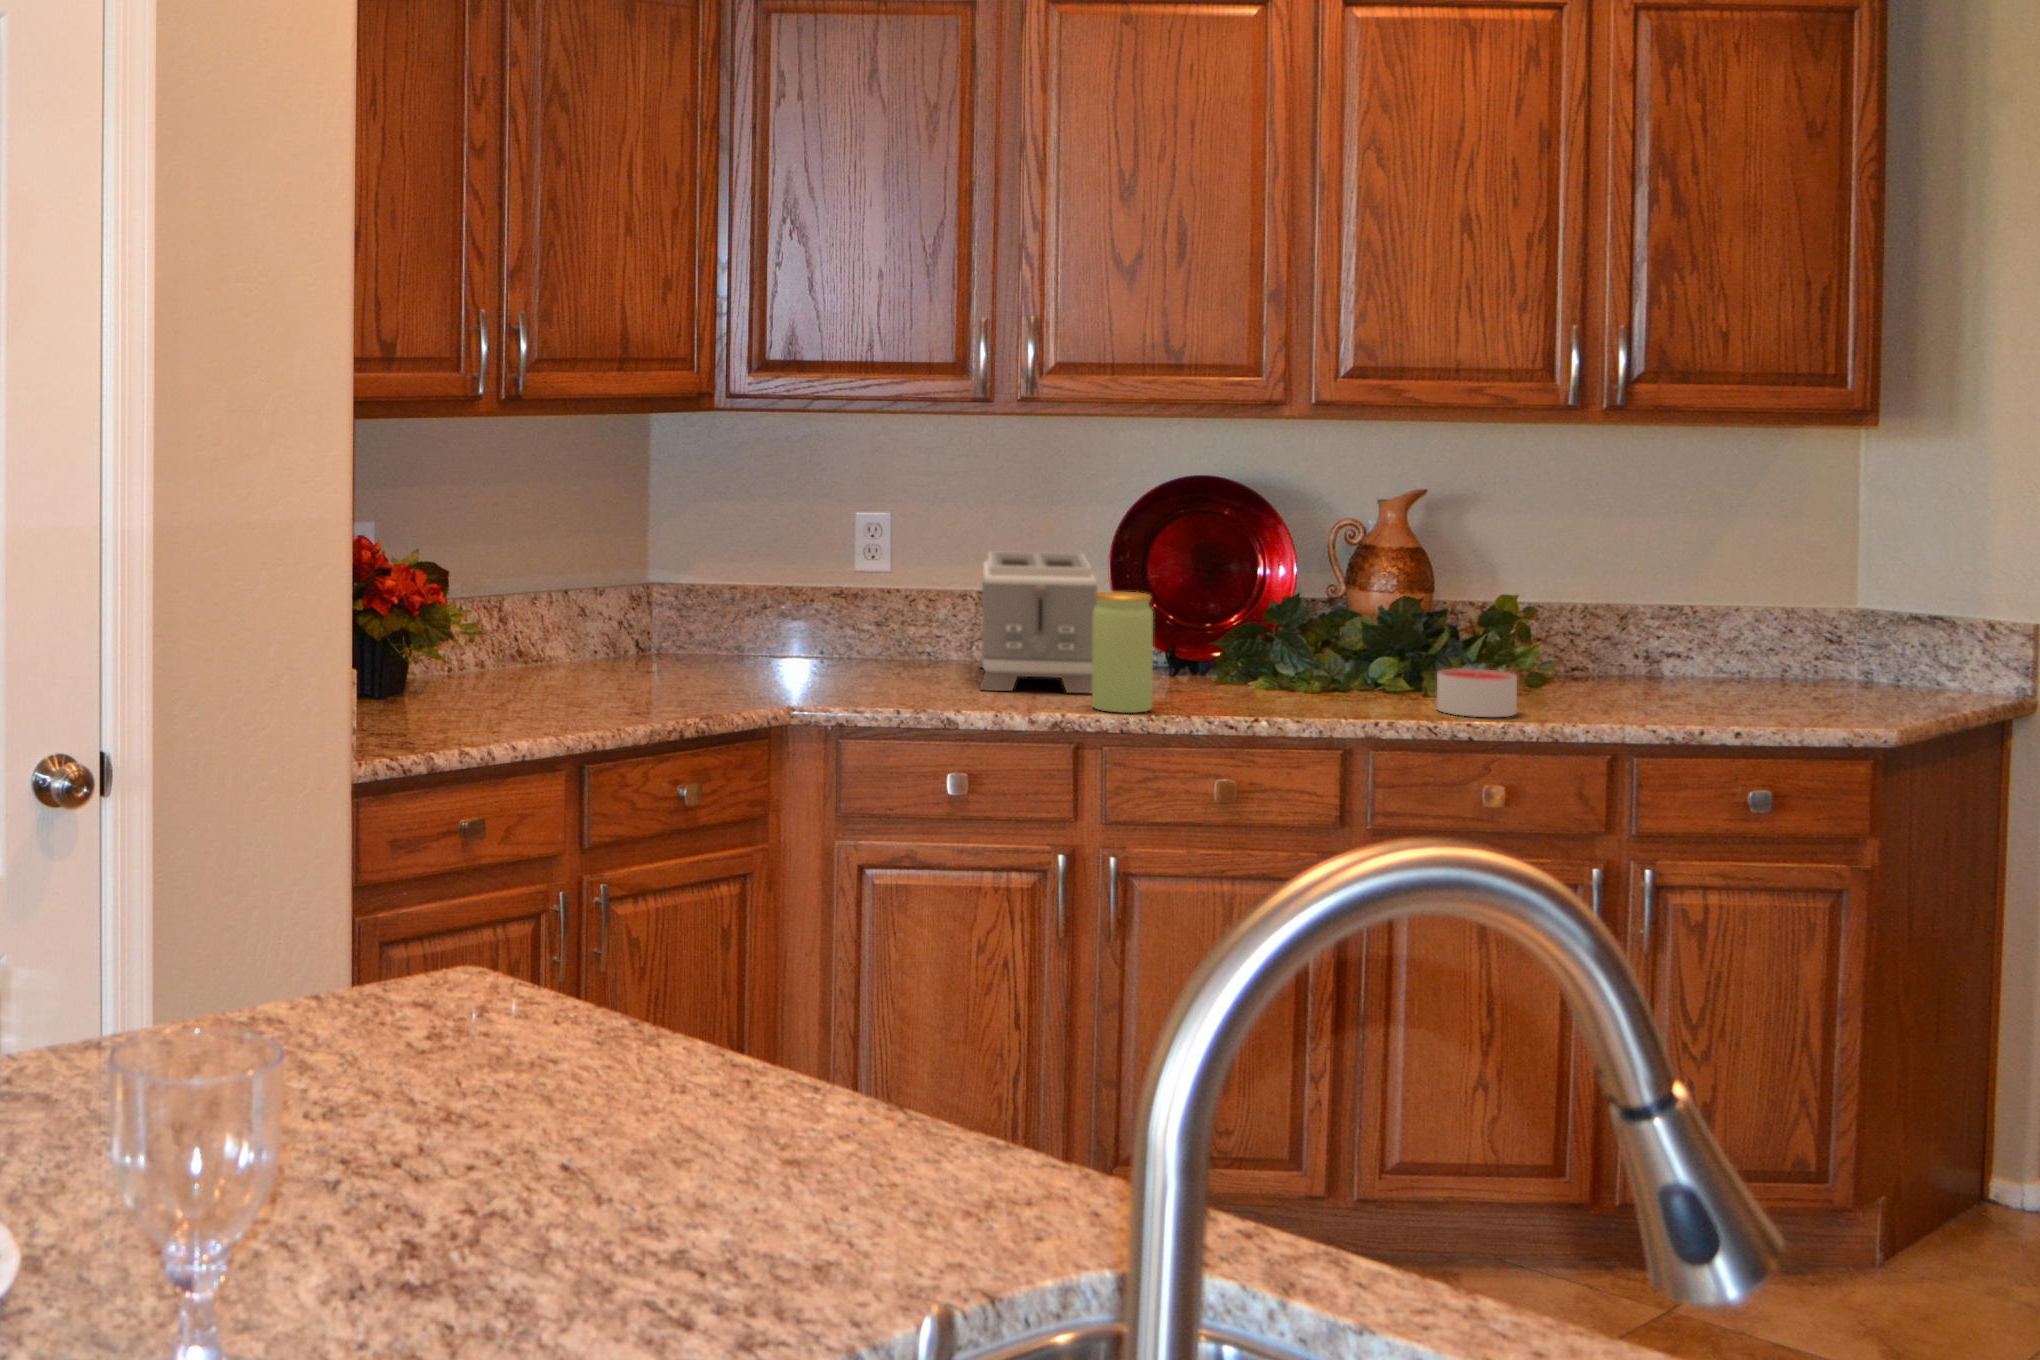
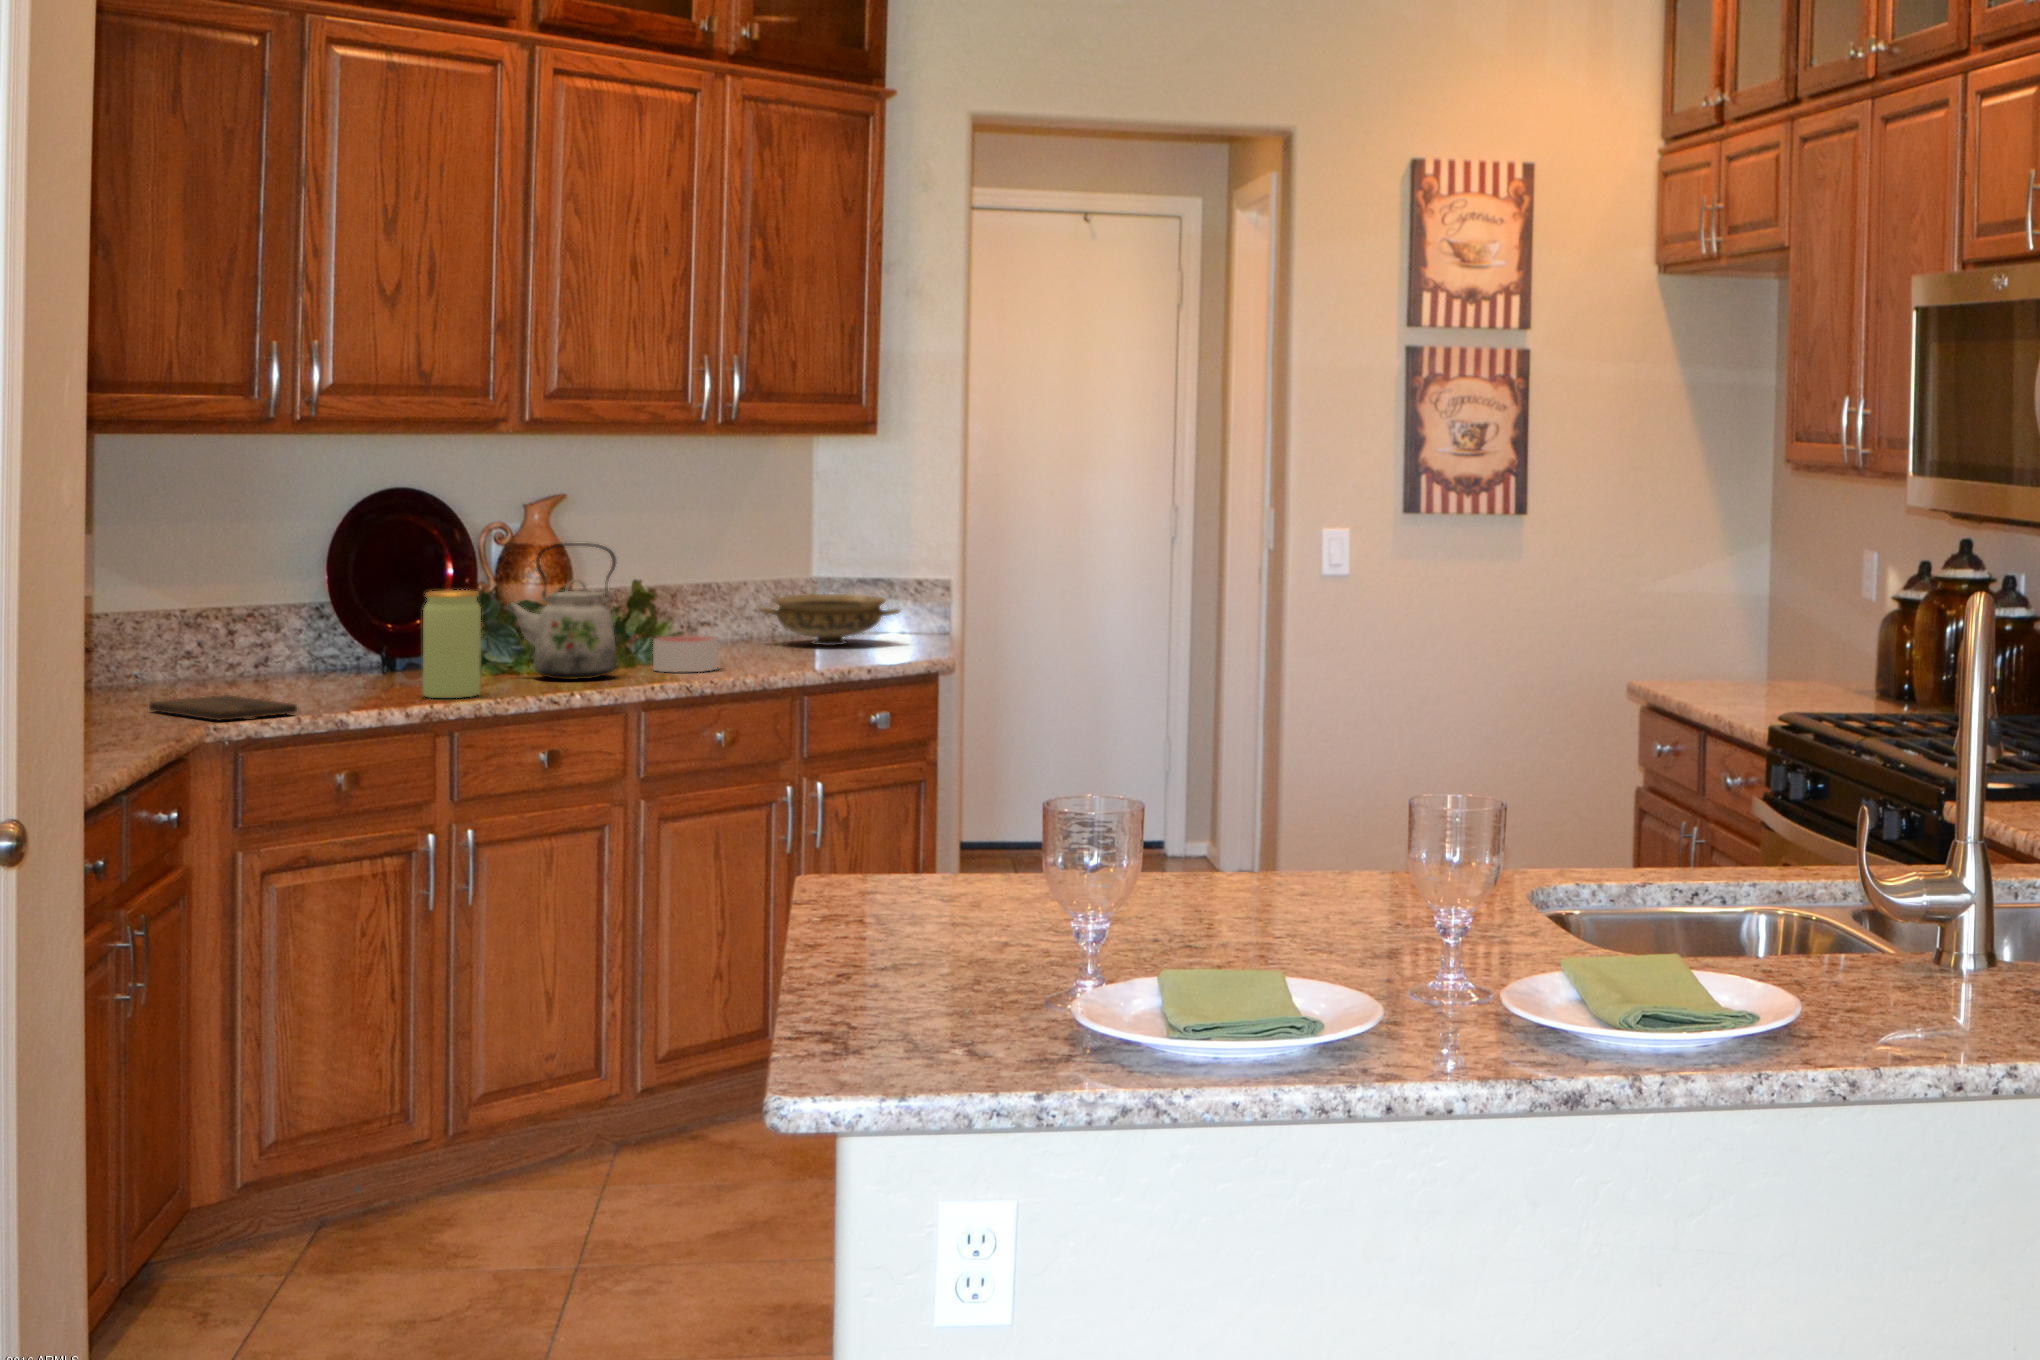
kettle: none [1258,548,1372,708] -> present [505,543,616,679]
toaster: present [980,552,1097,693] -> none [194,567,391,699]
ceramic bowl: none [1700,633,1879,704] -> present [759,594,900,646]
cutting board: none [830,678,915,707] -> present [149,695,297,720]

